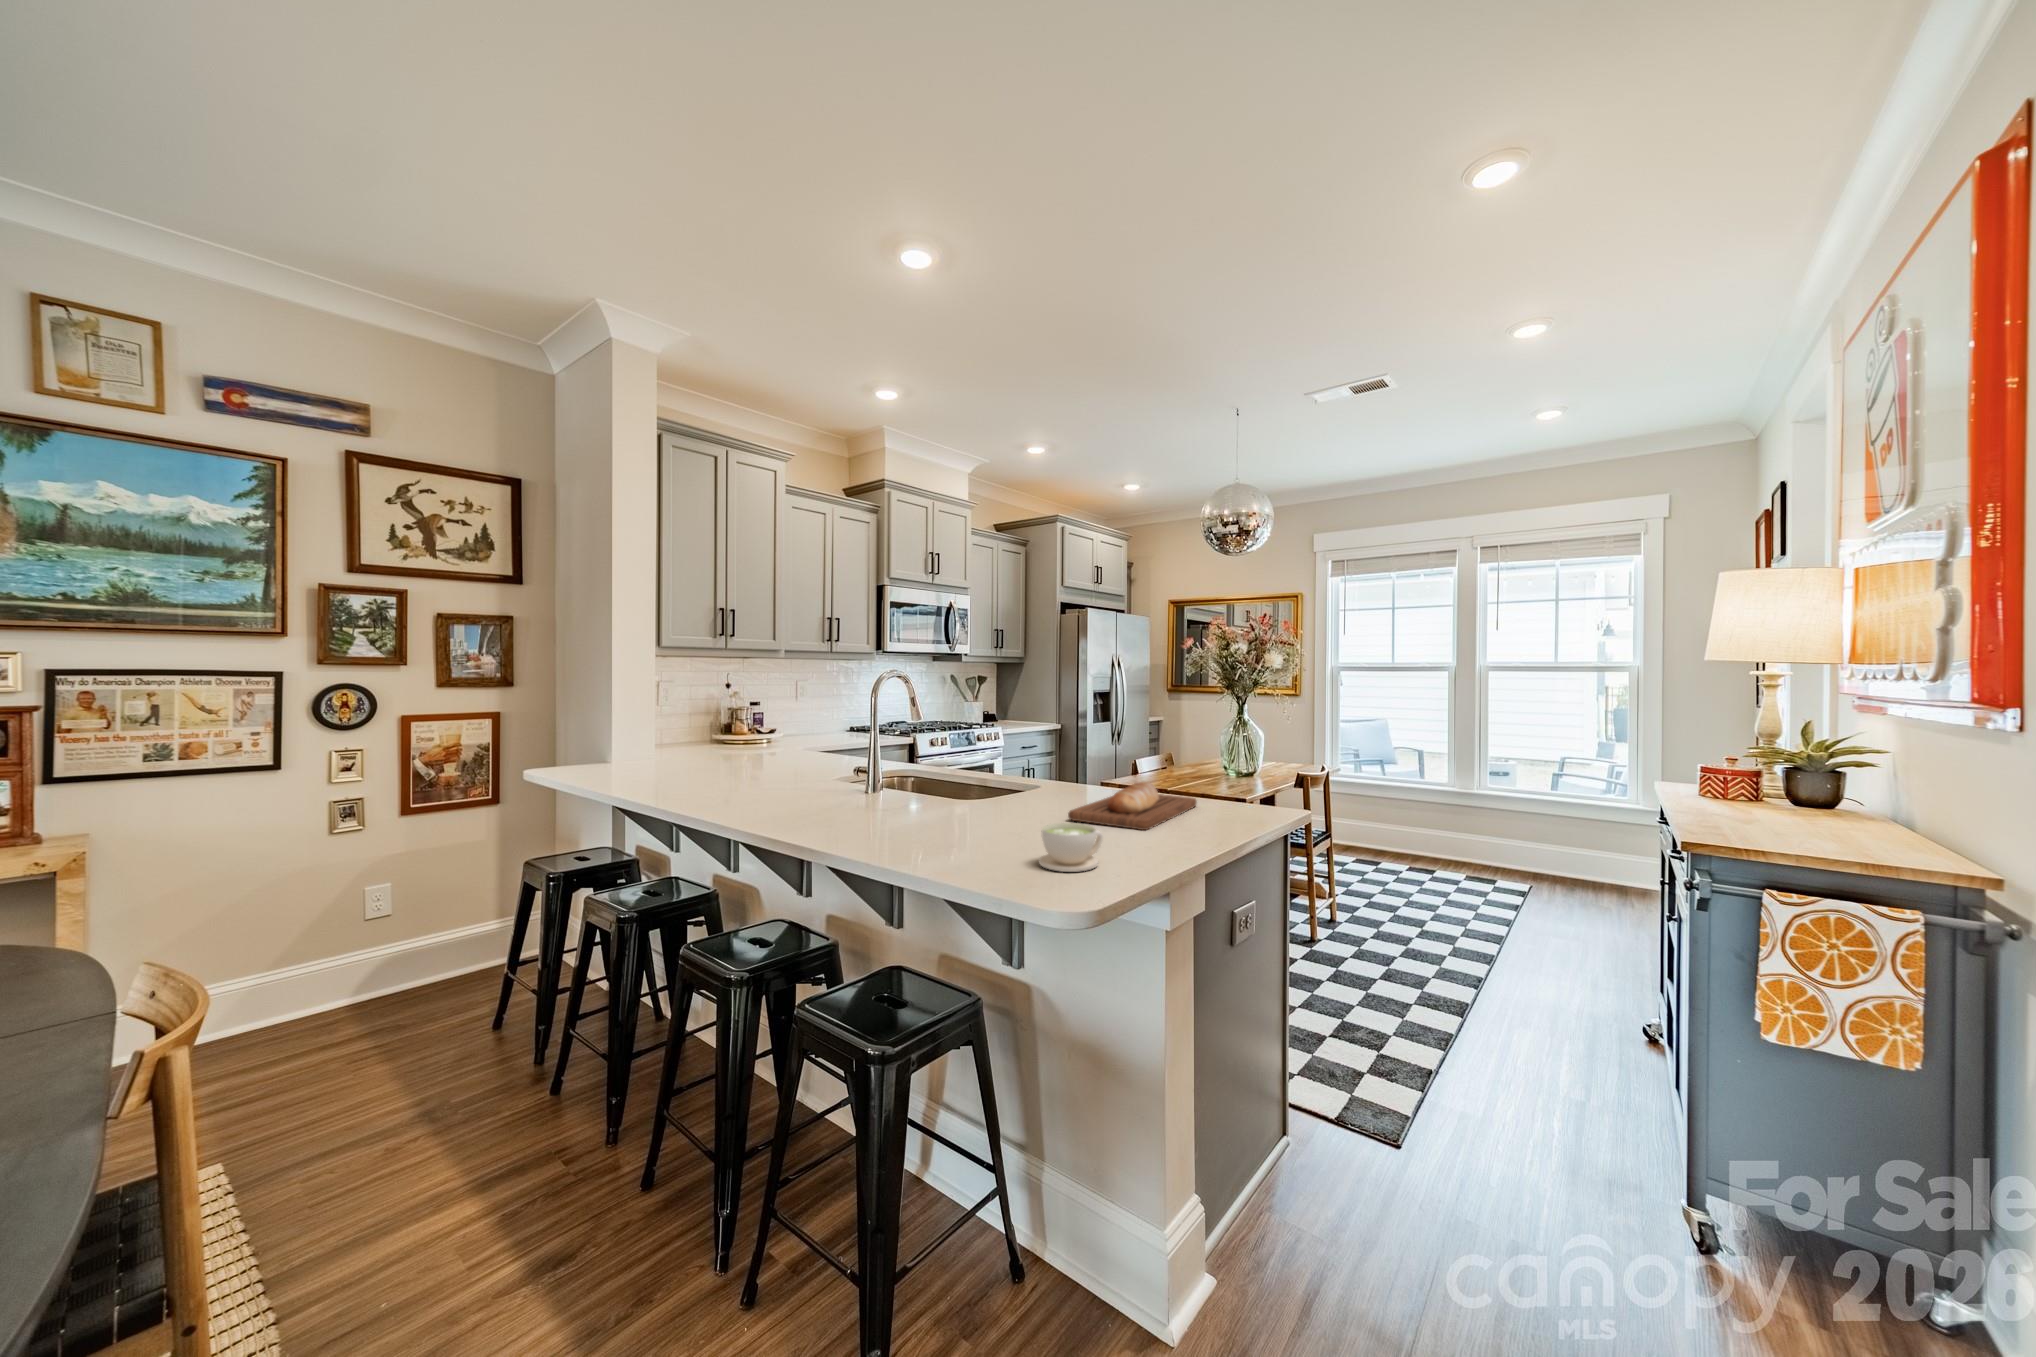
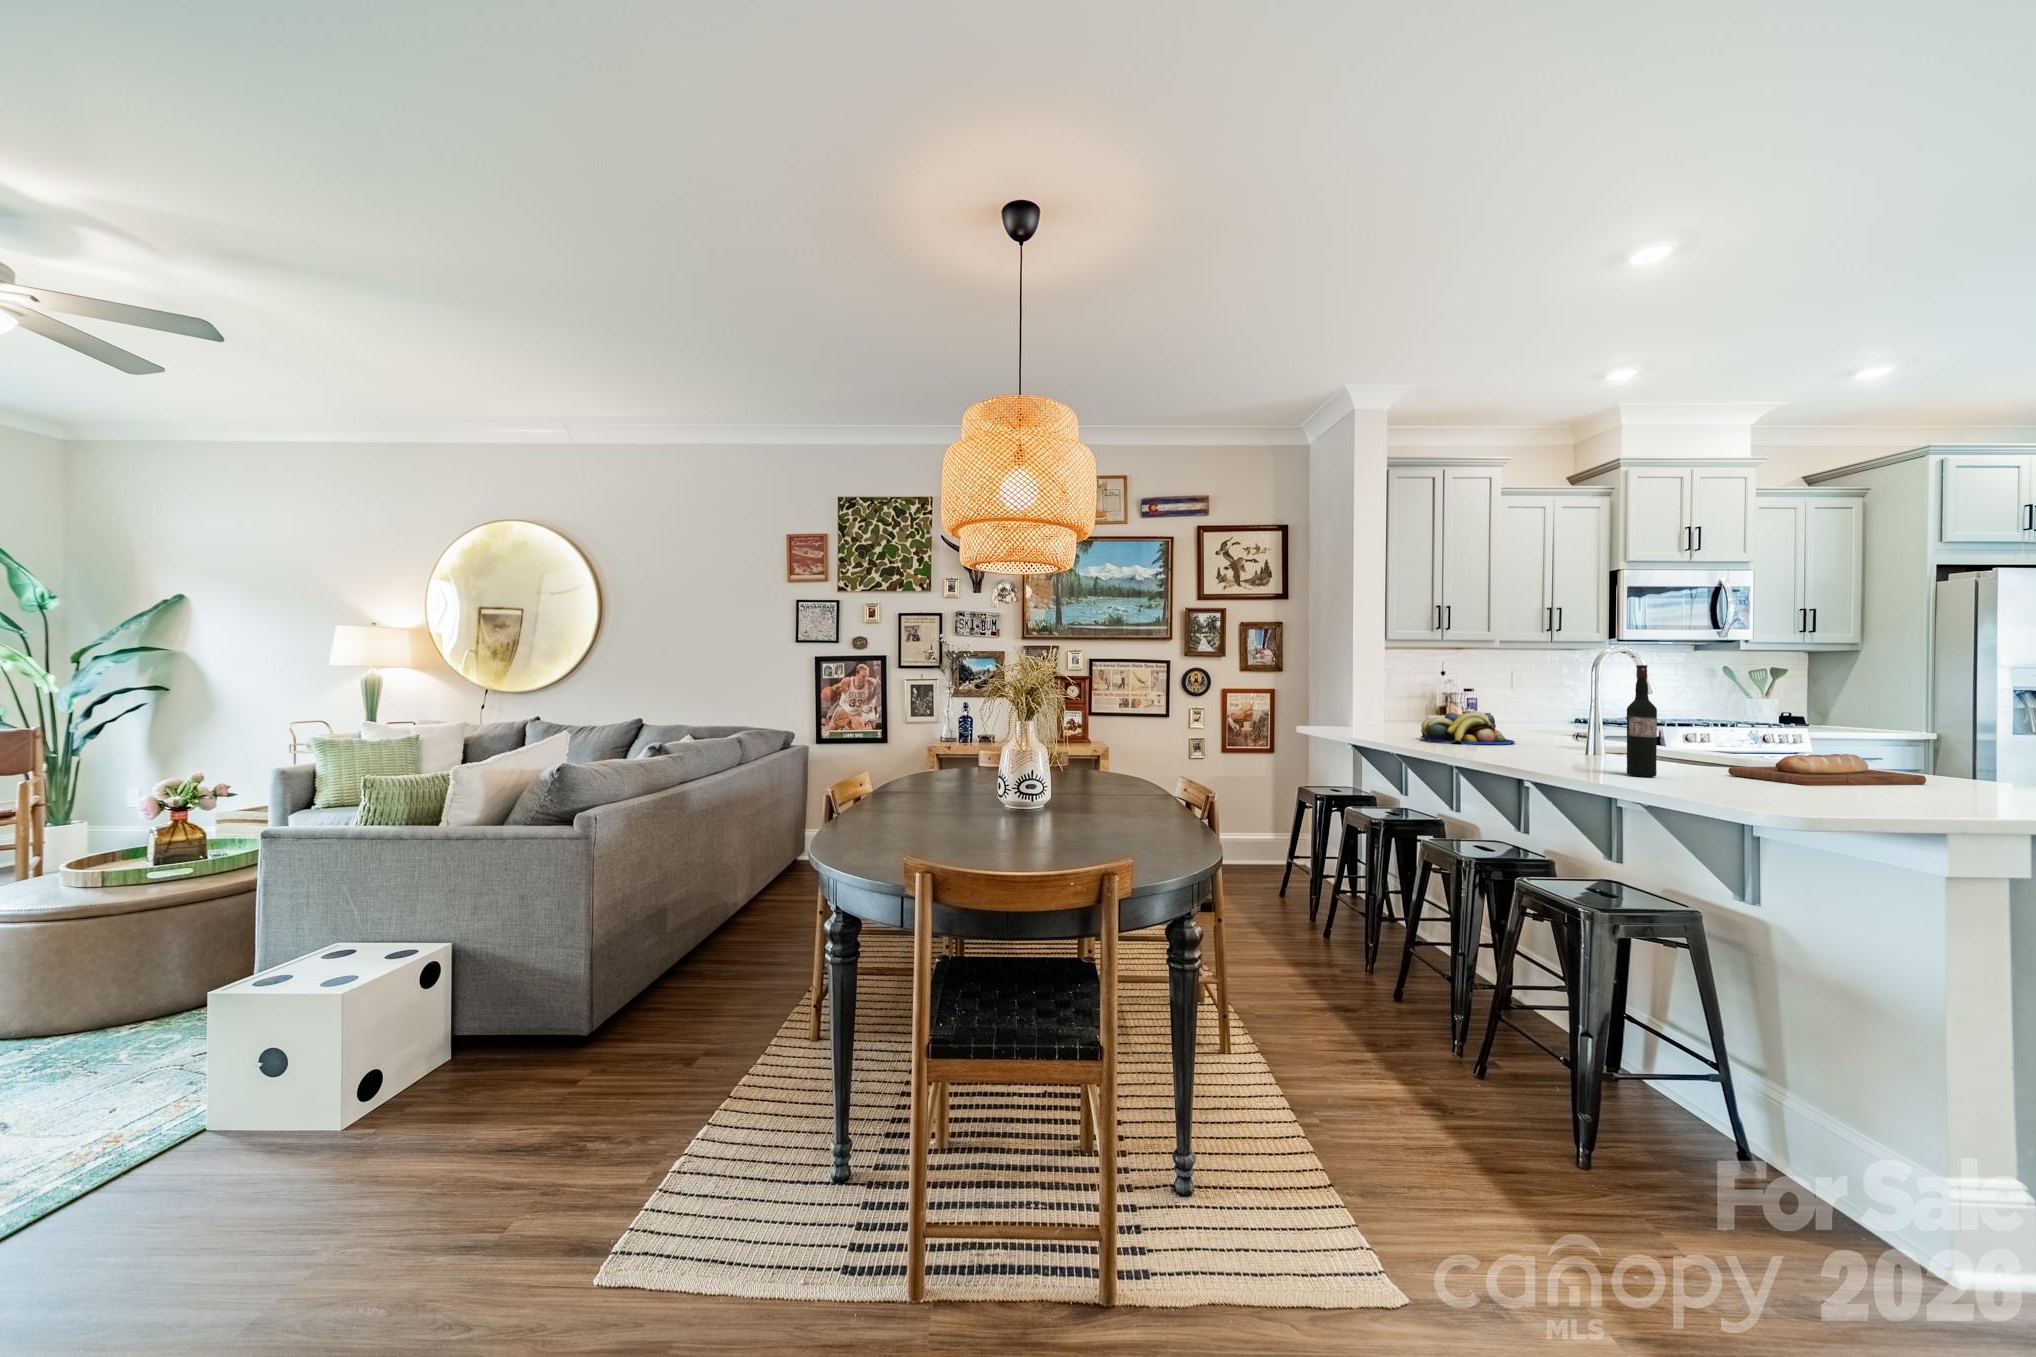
wine bottle: none [991,695,1023,845] -> present [1627,665,1657,776]
fruit bowl: none [709,741,821,790] -> present [1421,712,1515,745]
coffee cup: present [1039,823,1103,872] -> none [1650,757,1714,788]

